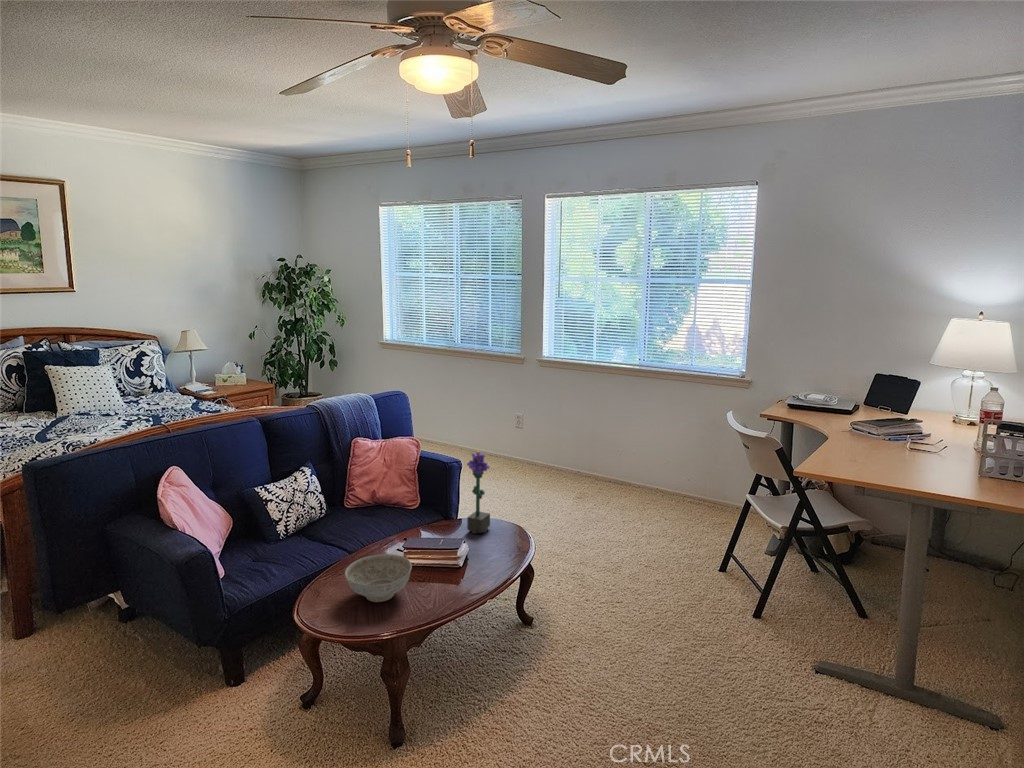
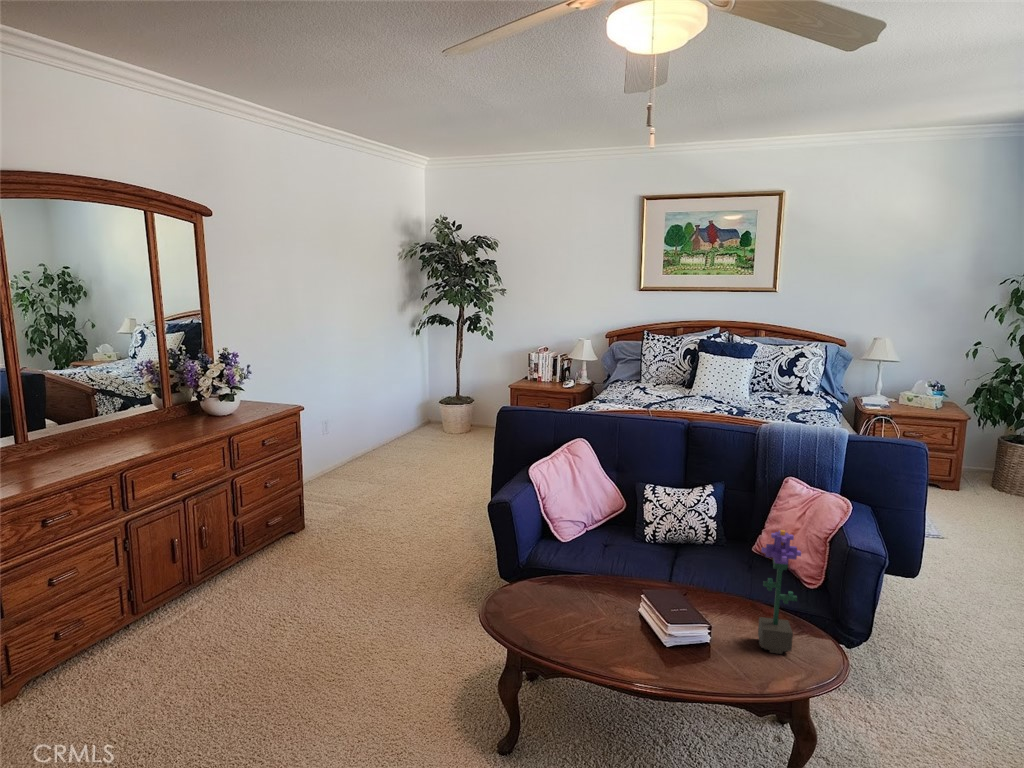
decorative bowl: present [345,554,412,602] -> none [521,568,592,620]

